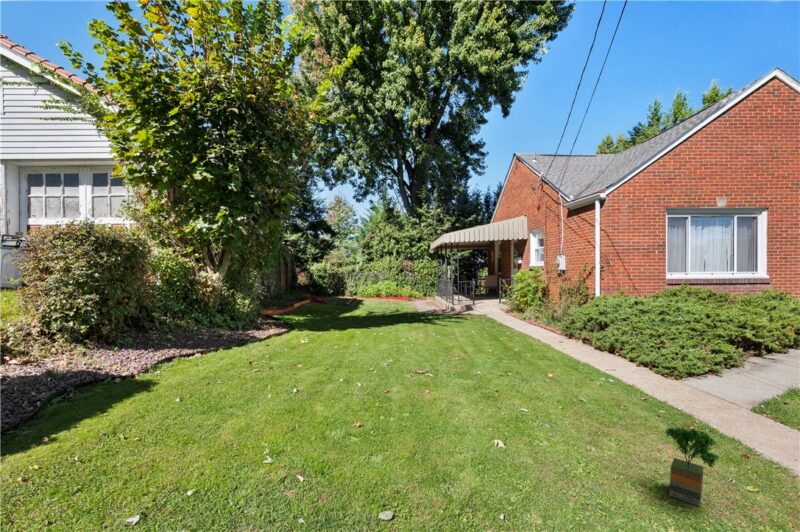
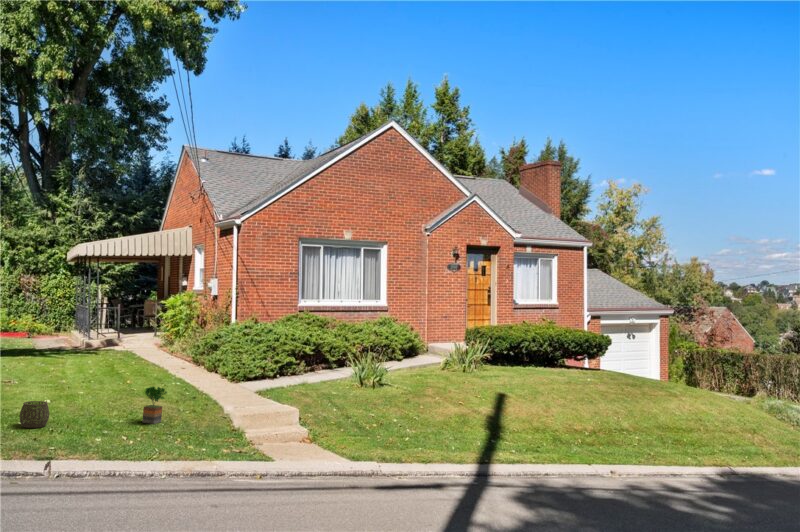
woven basket: none [466,445,516,507] -> present [19,401,49,428]

